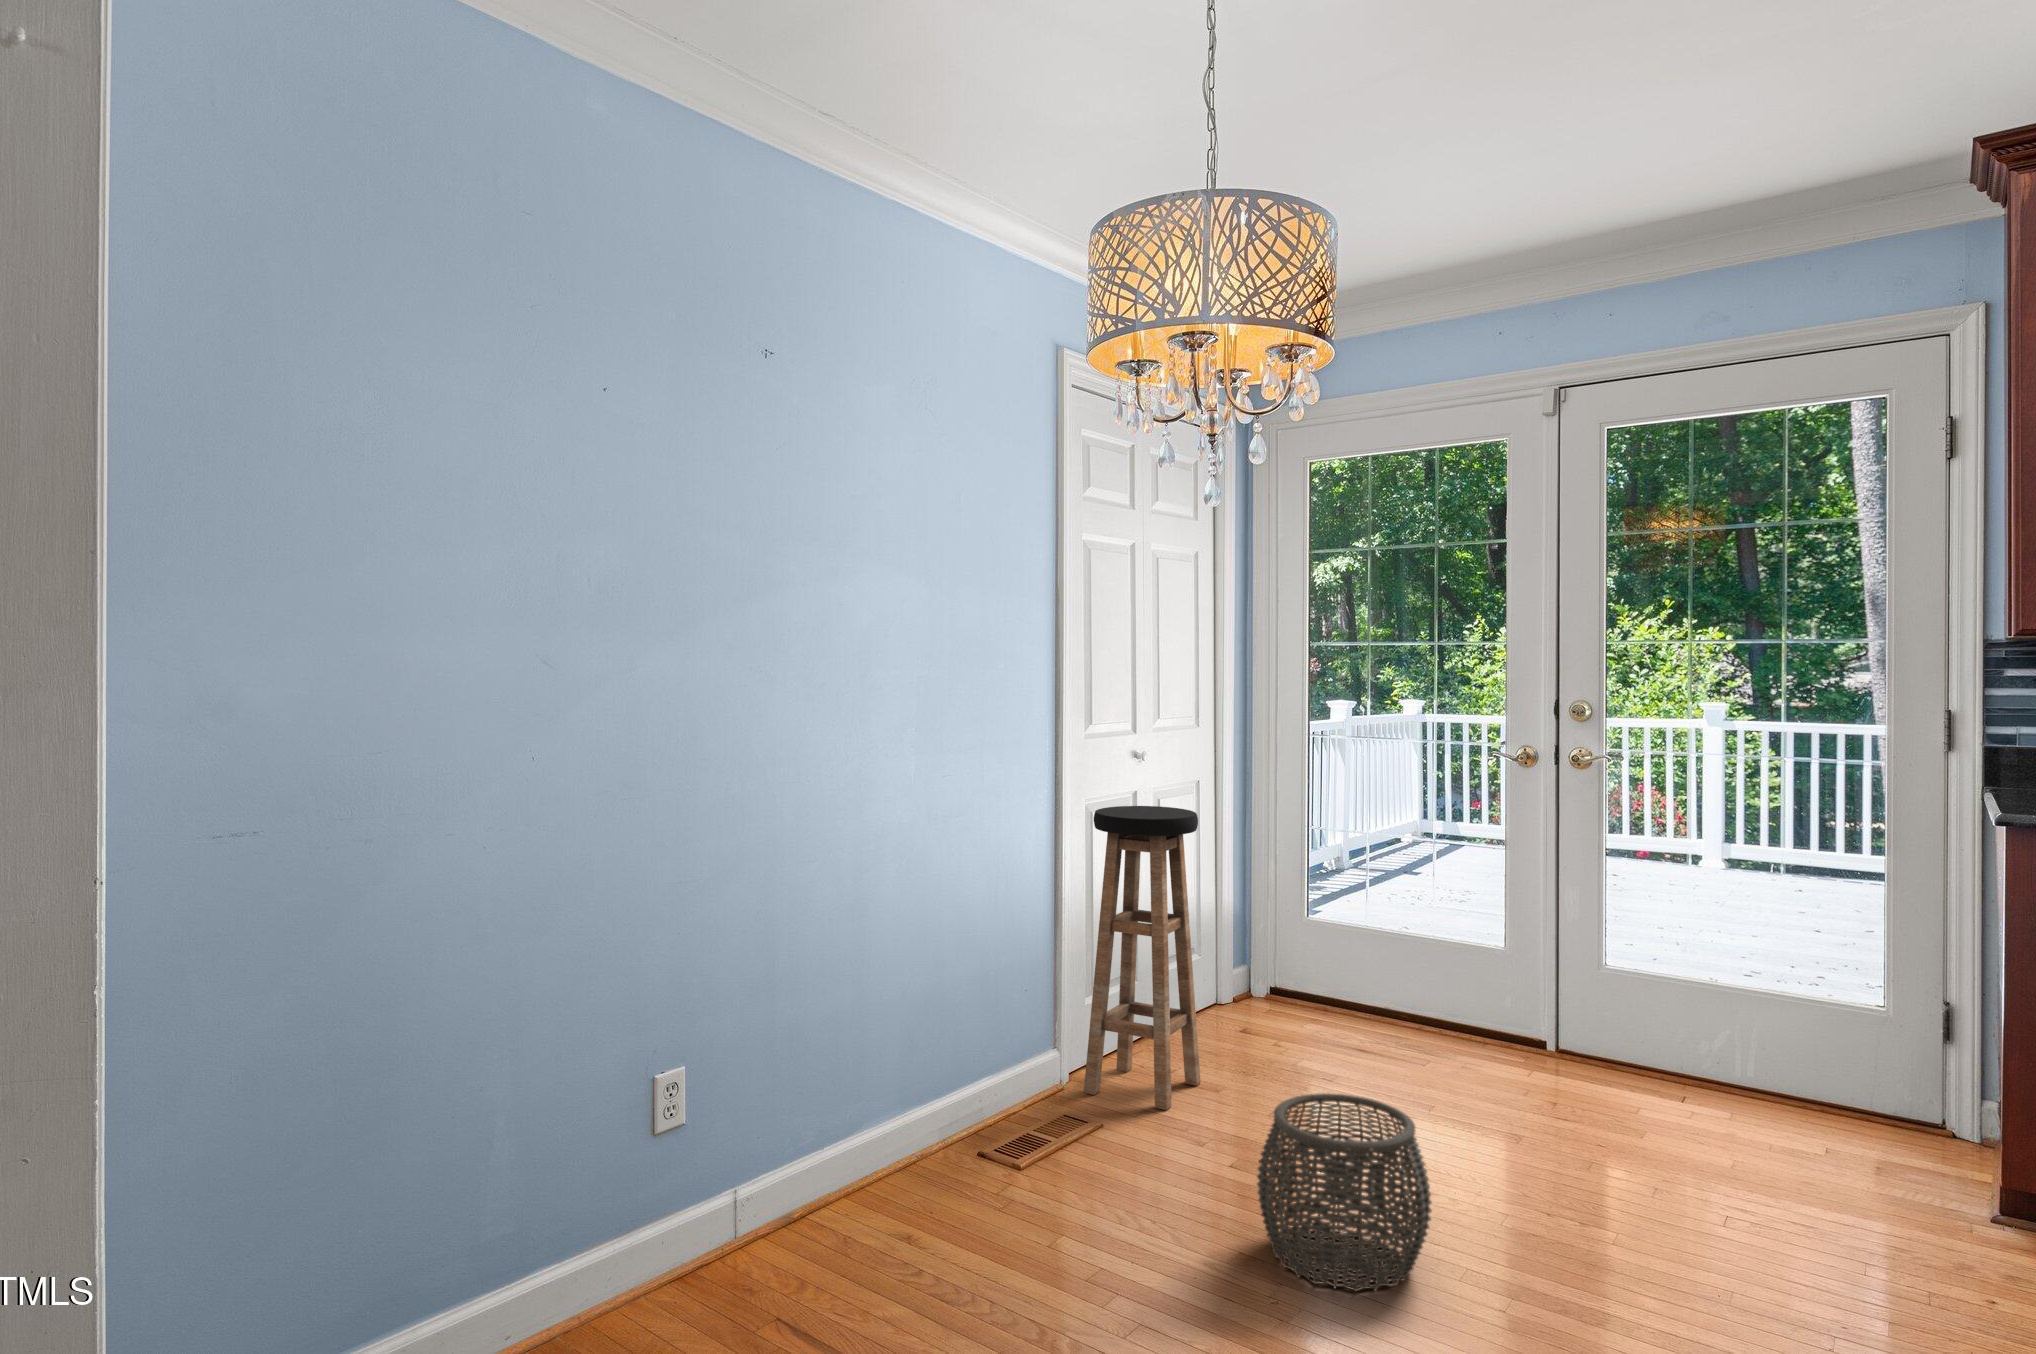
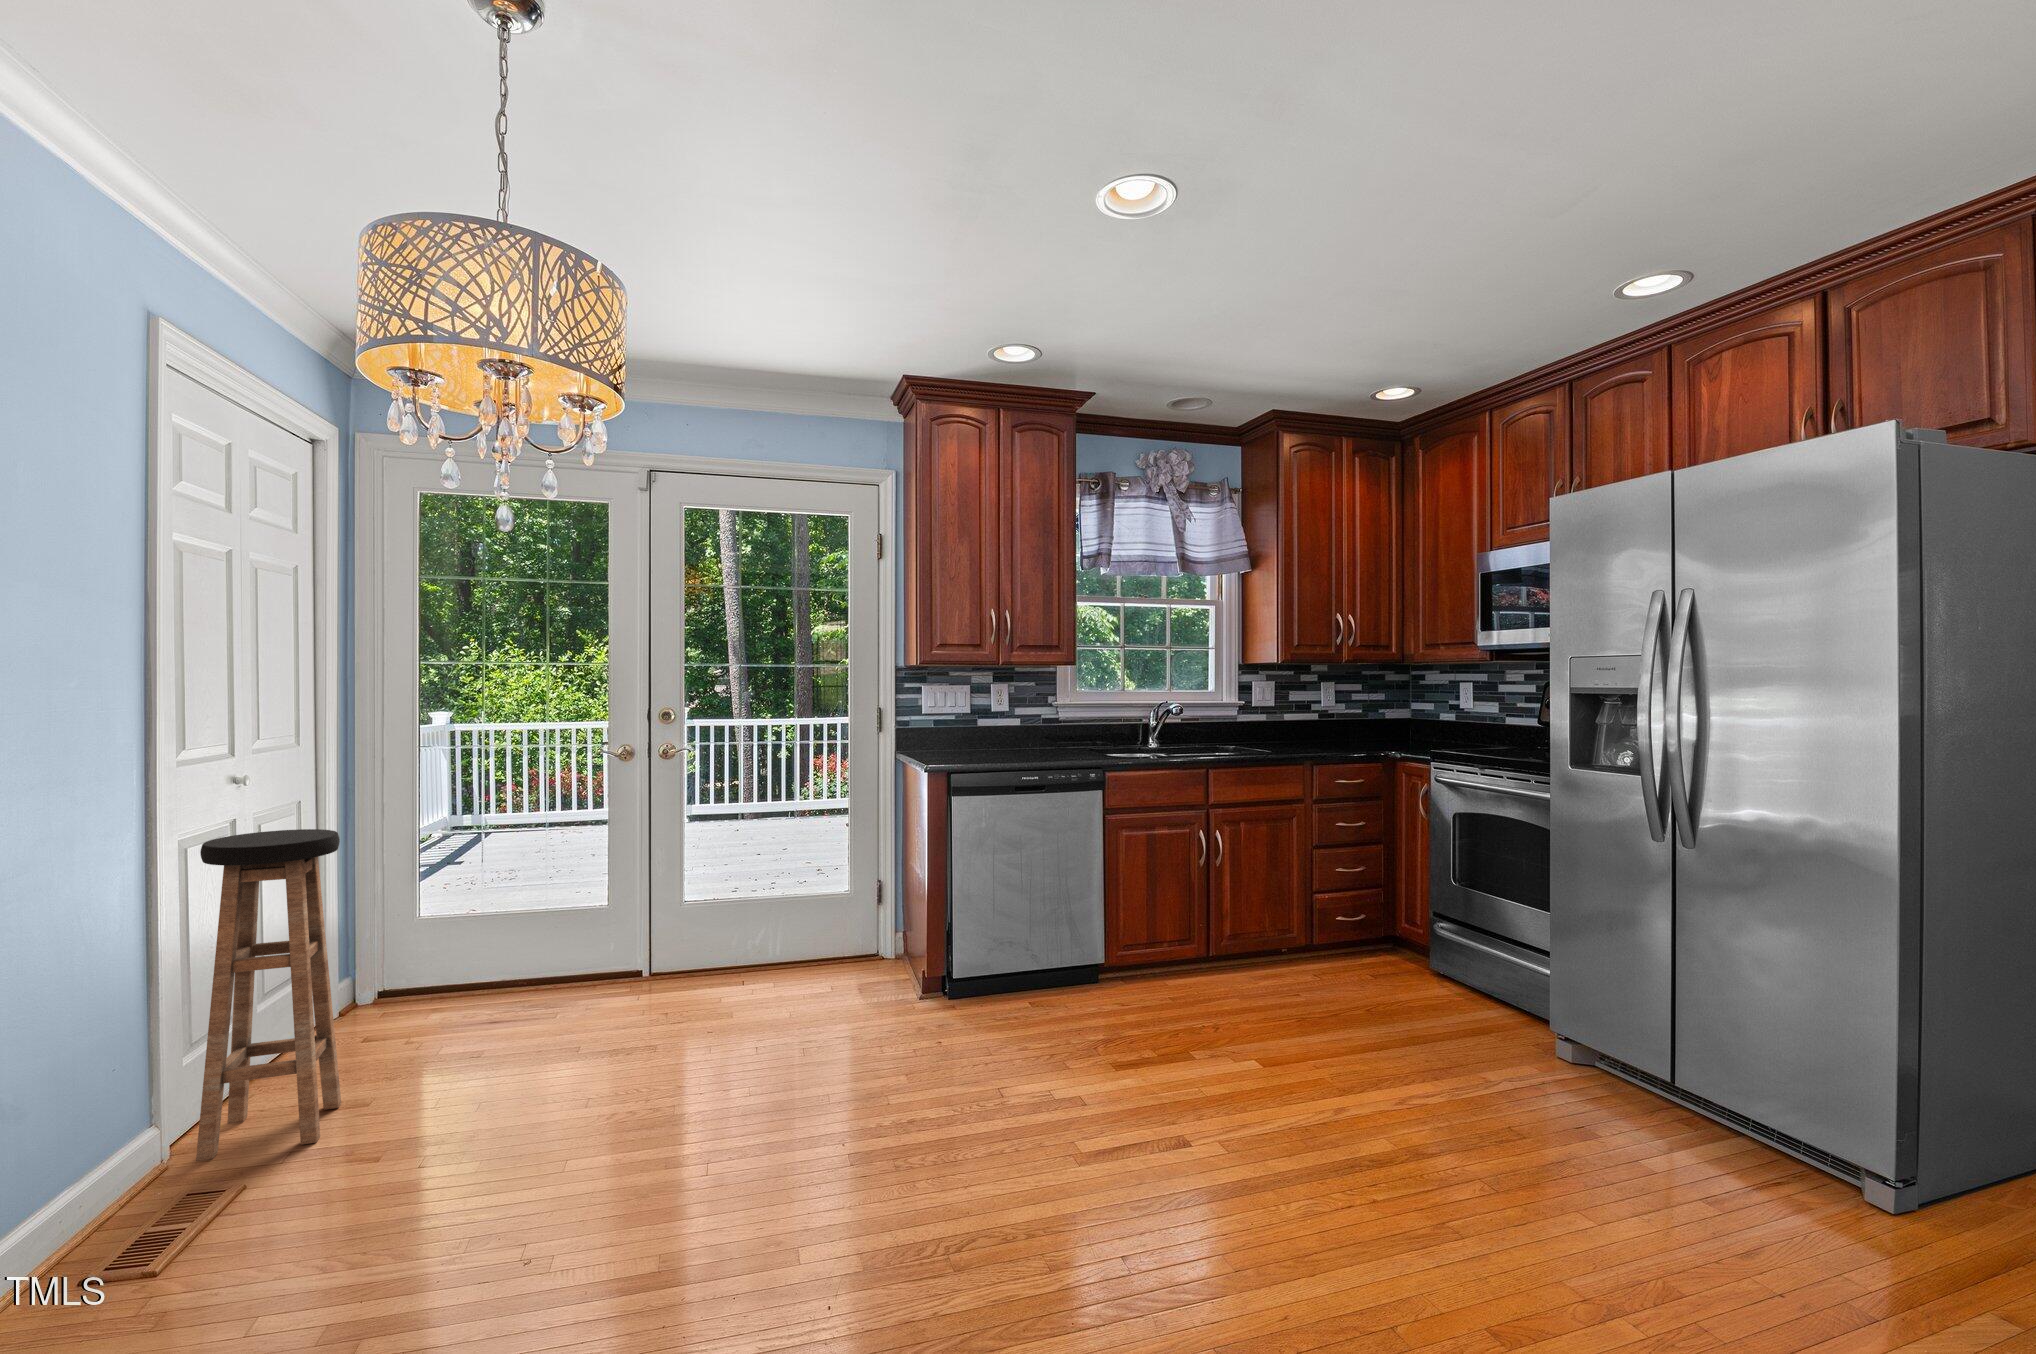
woven basket: present [1257,1093,1432,1291] -> none [487,1052,651,1232]

